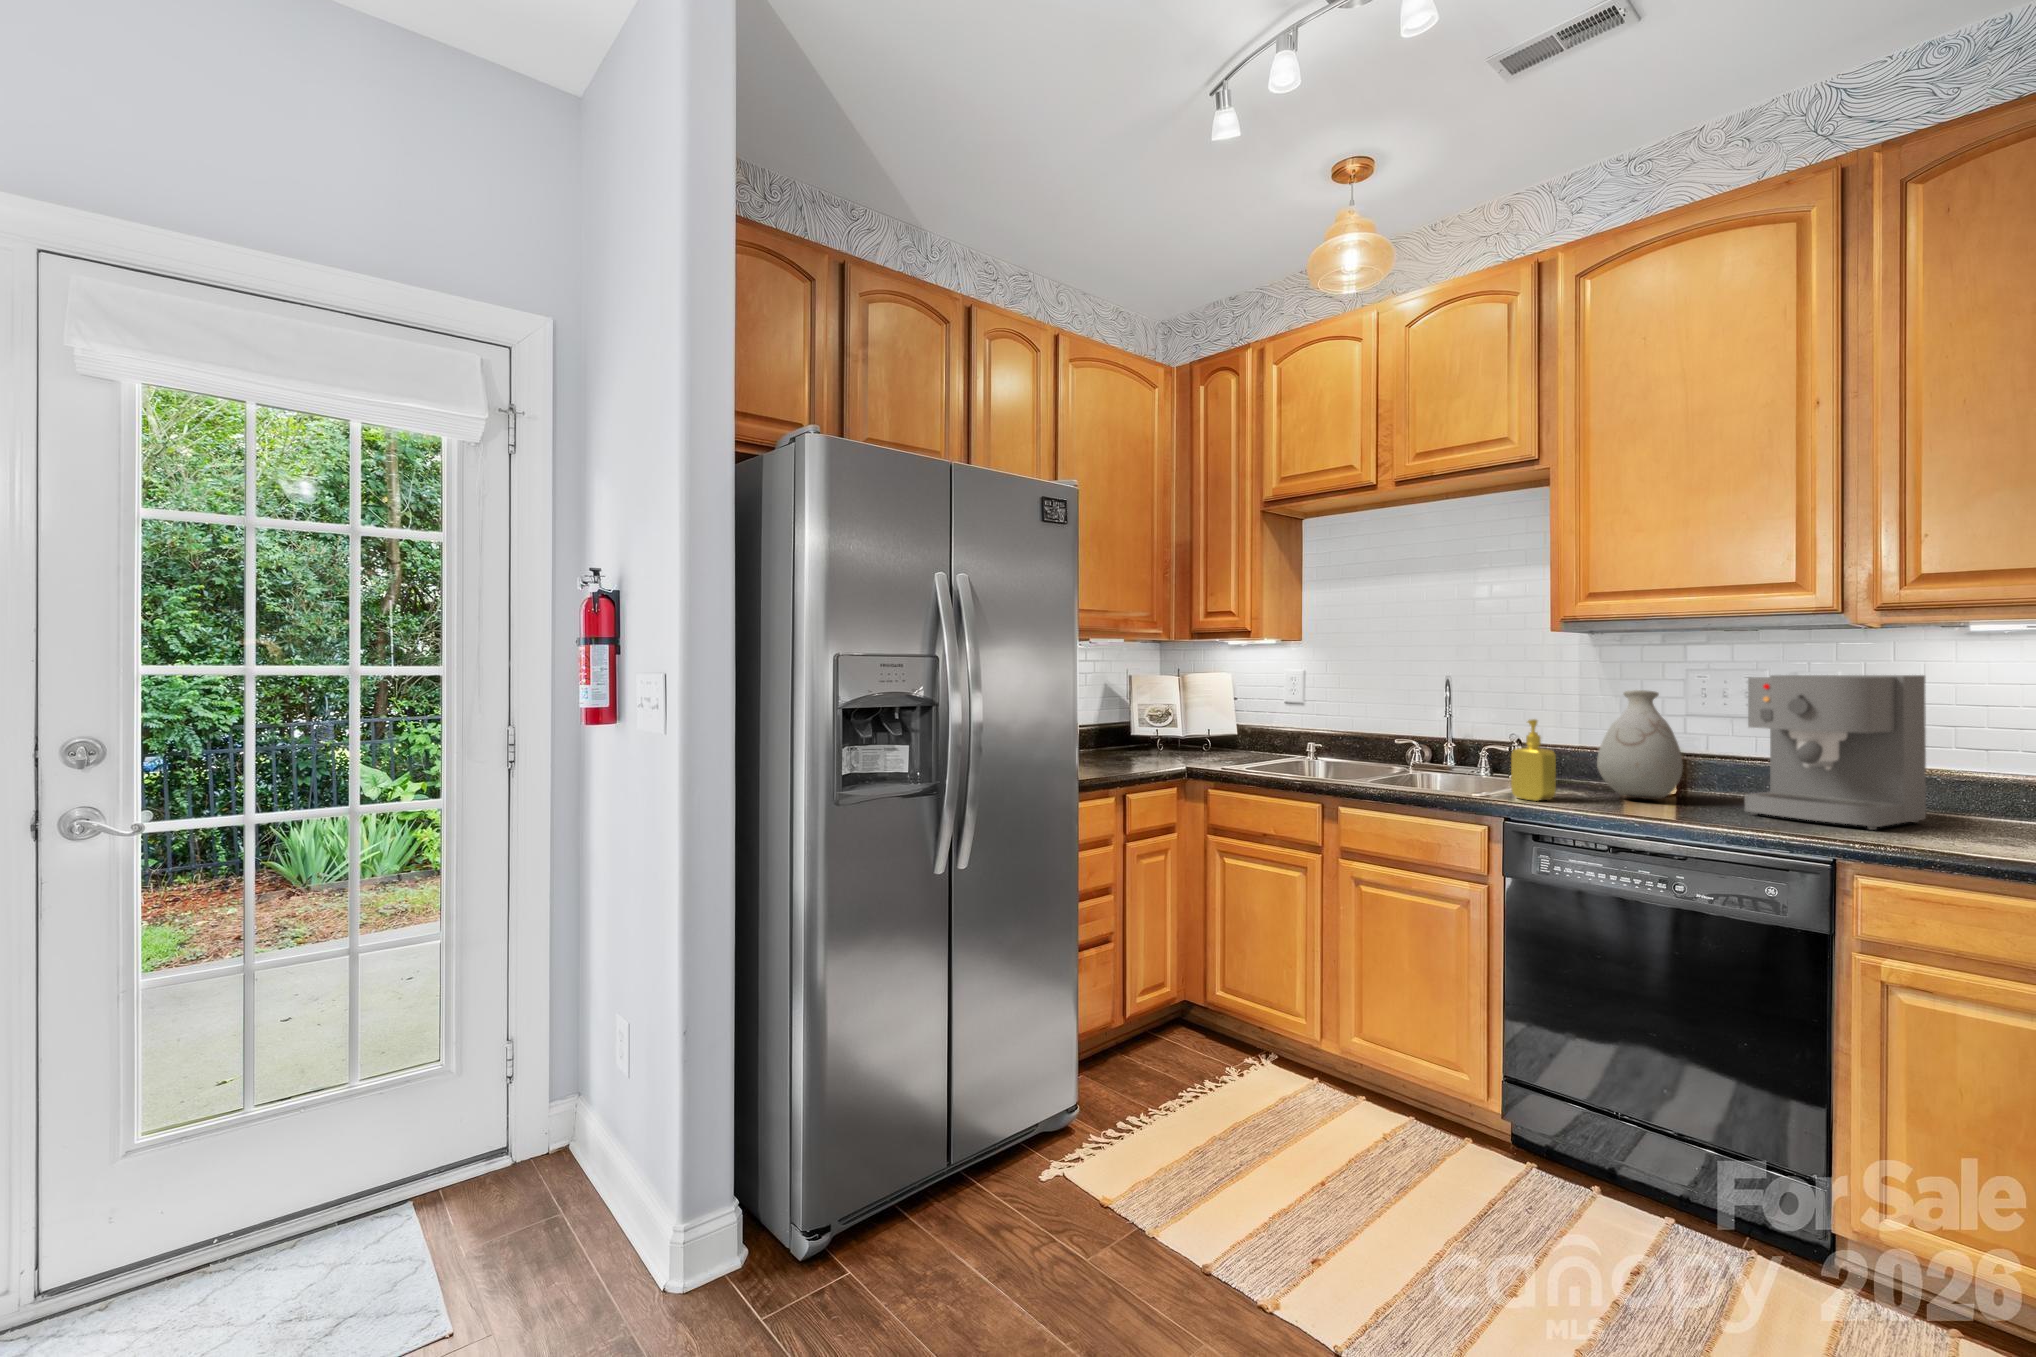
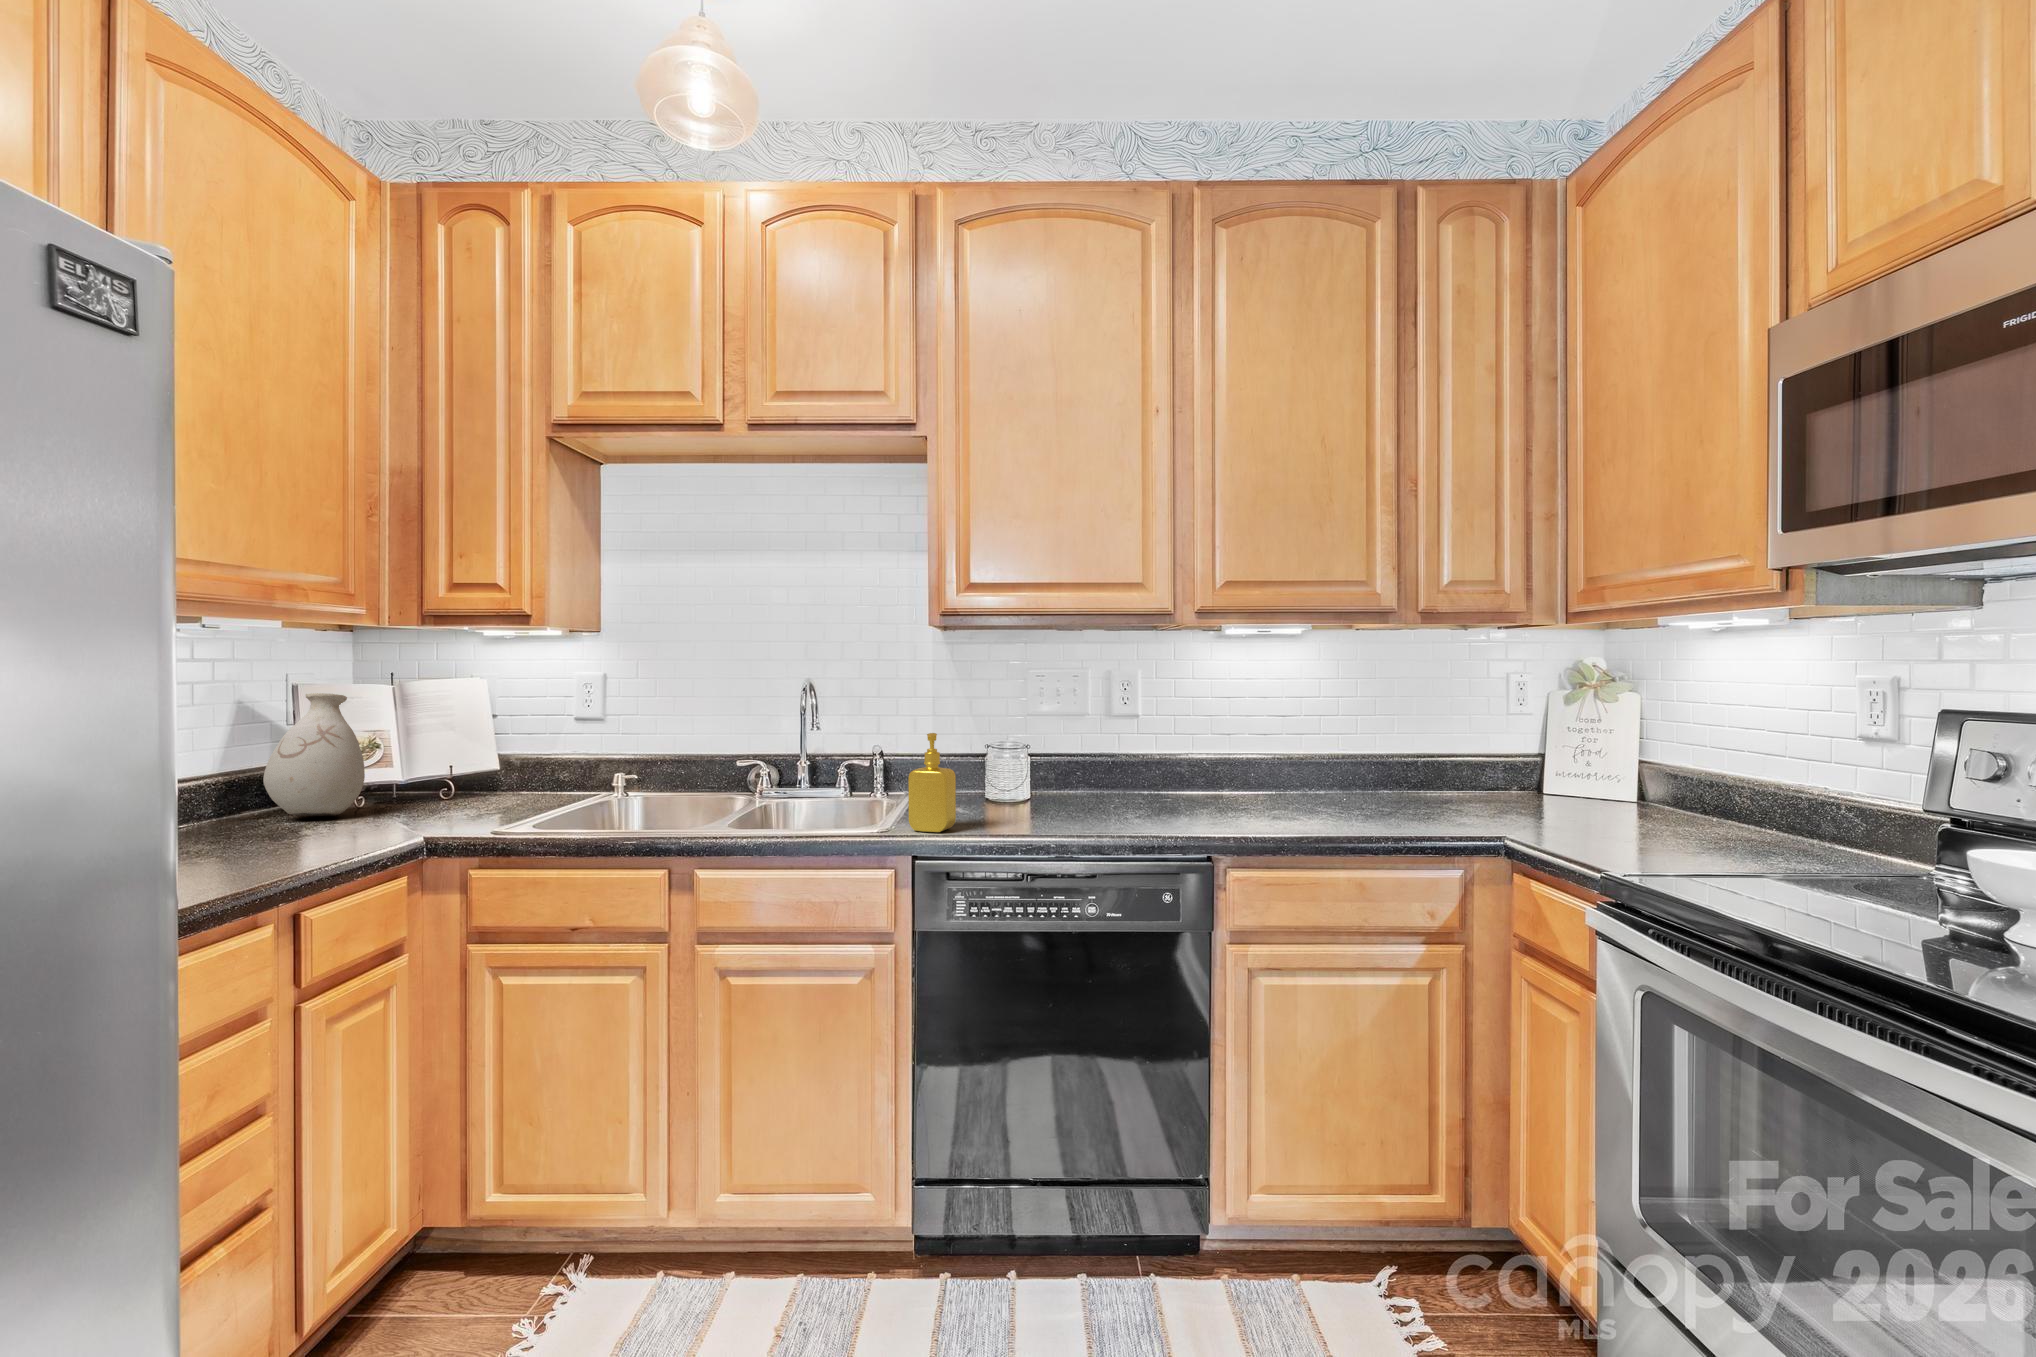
coffee maker: present [1745,675,1926,830] -> none [1119,677,1233,826]
vase: present [1597,690,1683,799] -> present [263,693,365,816]

